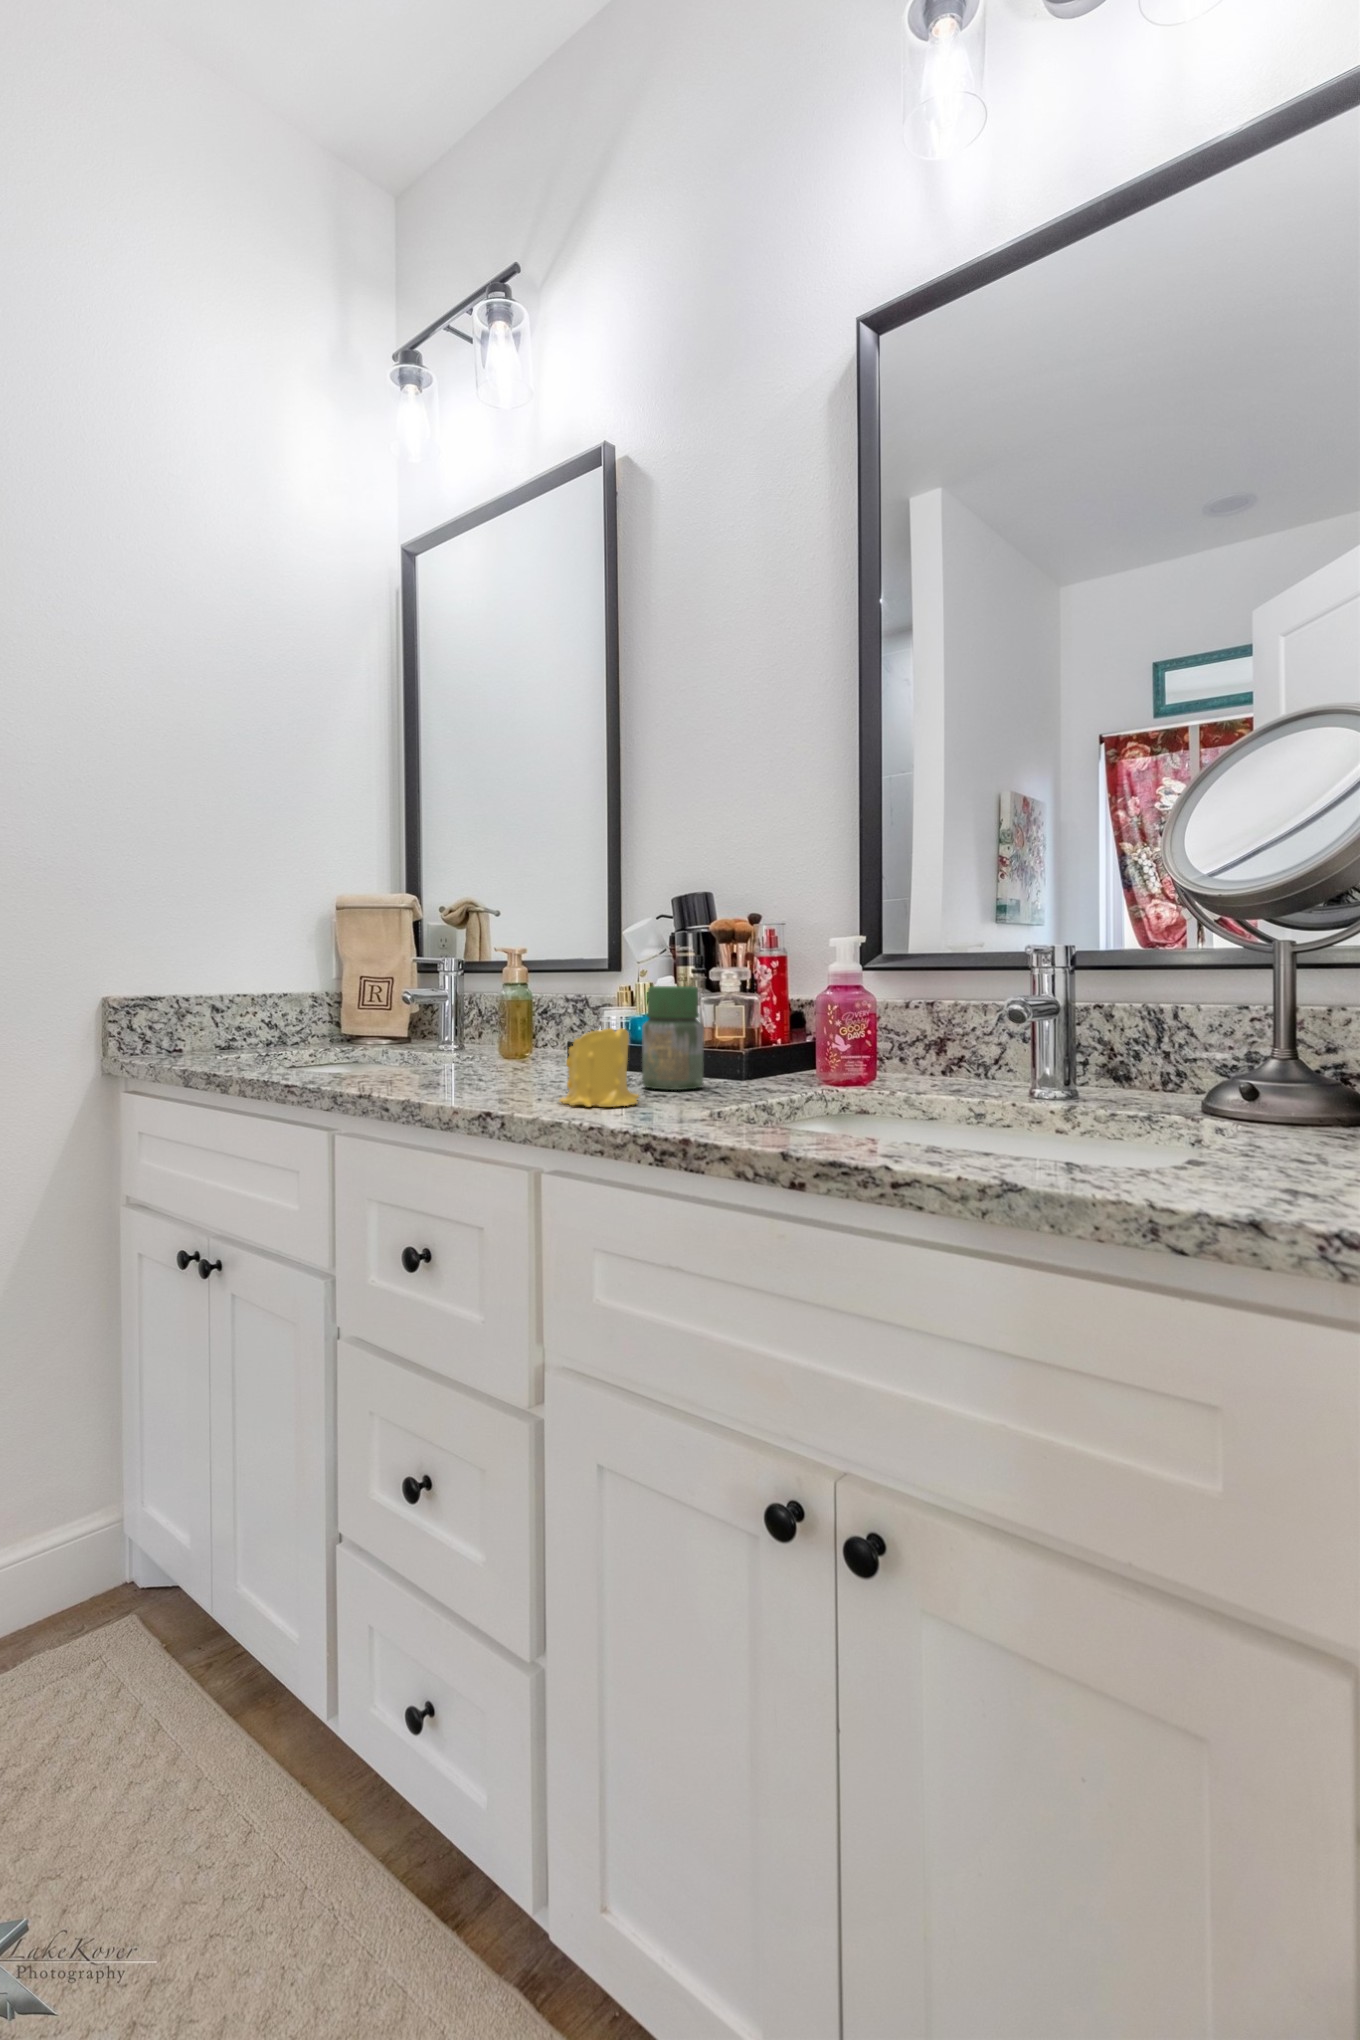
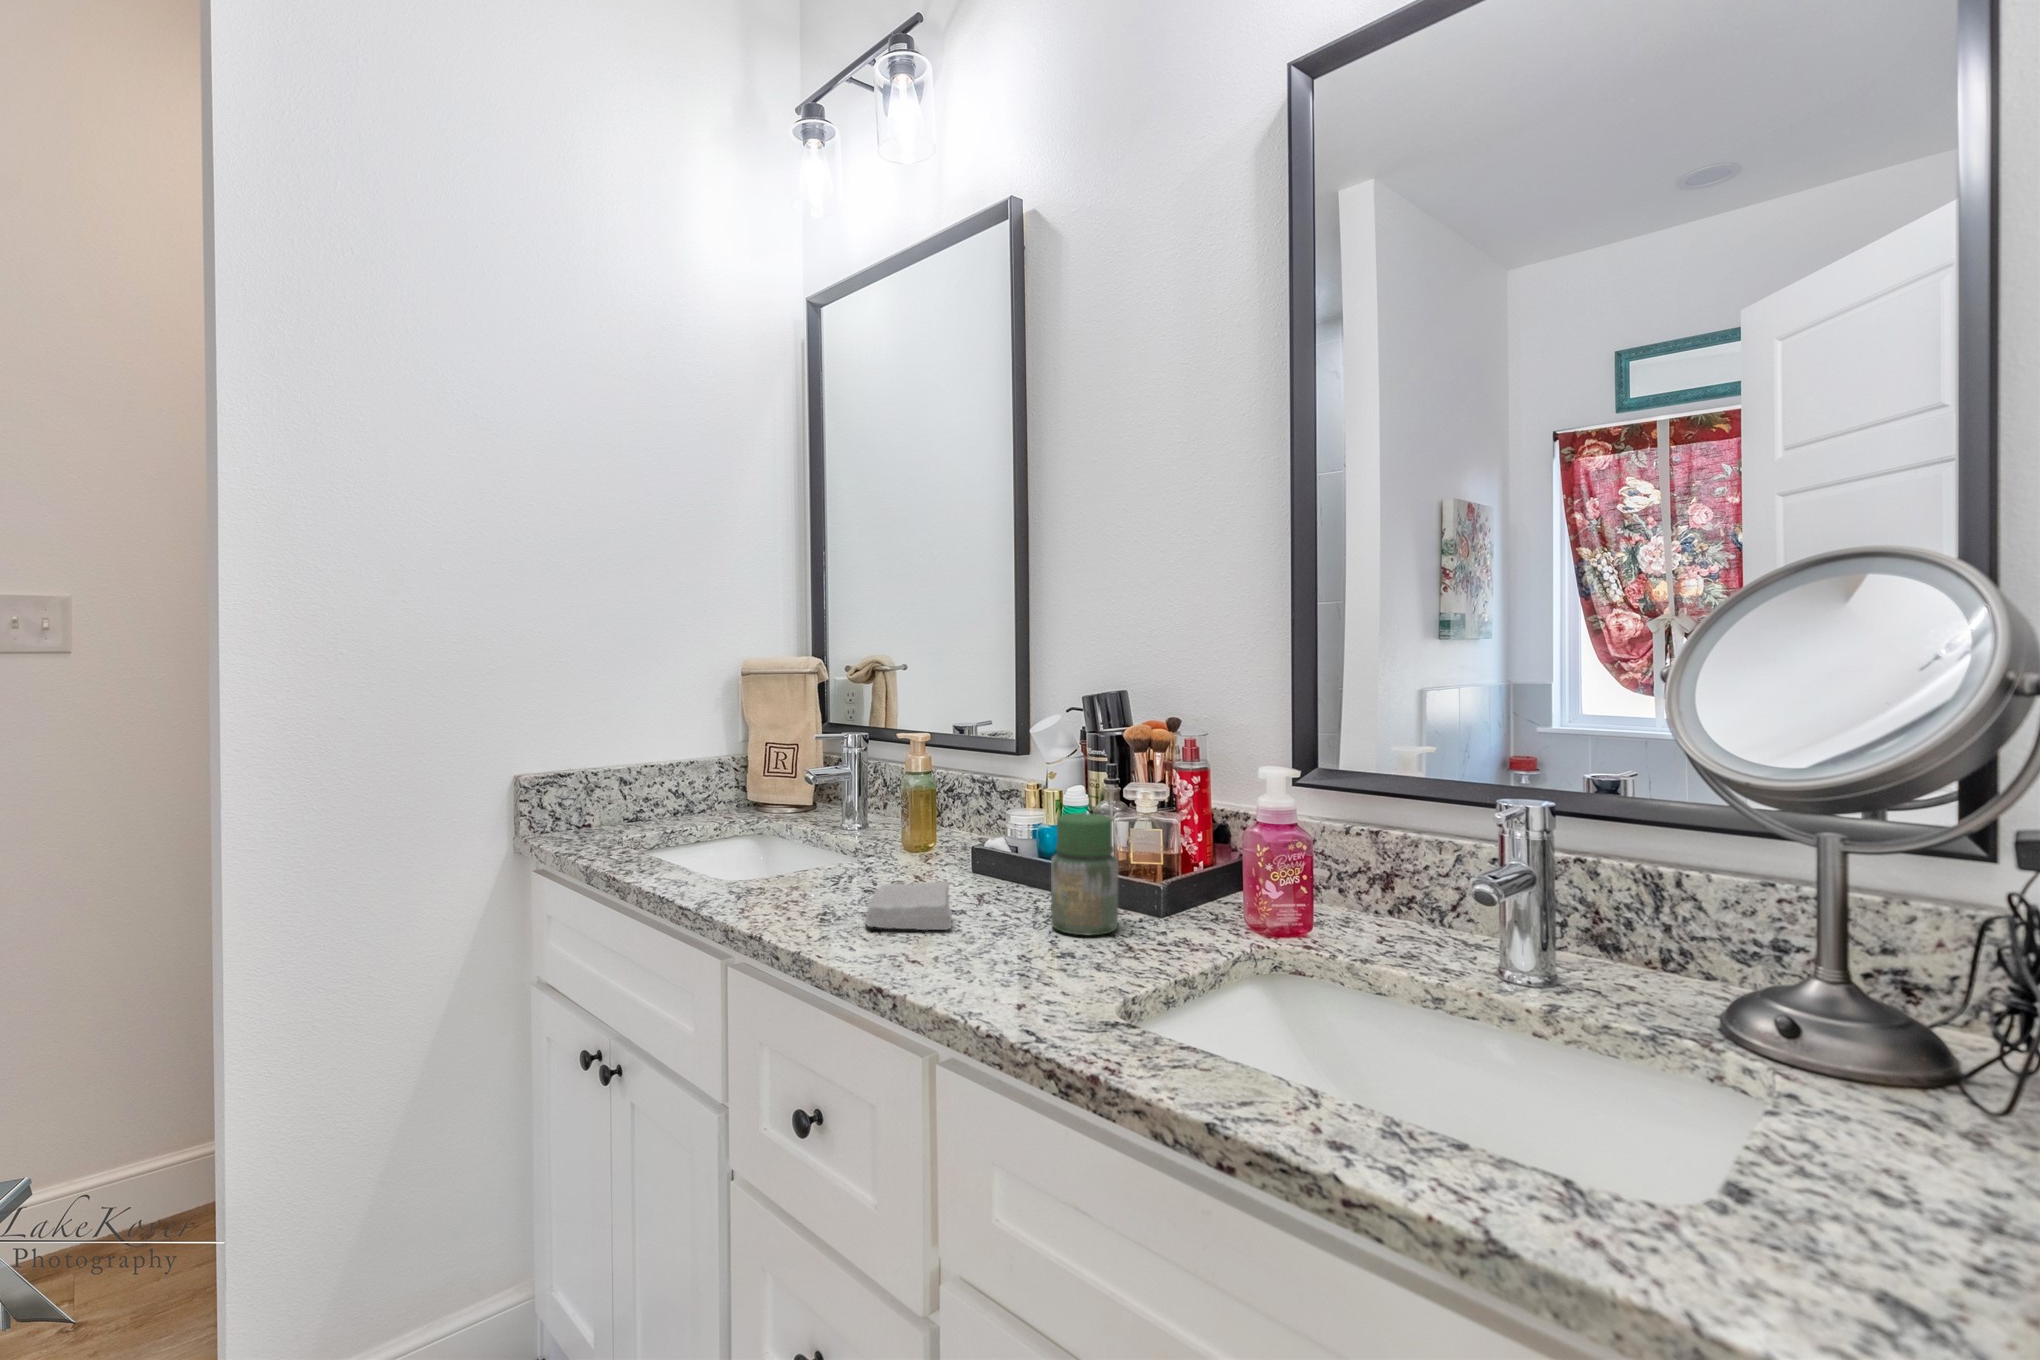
candle: present [559,1028,639,1107] -> none [957,880,1046,982]
soap bar: none [469,1050,551,1089] -> present [865,881,952,930]

